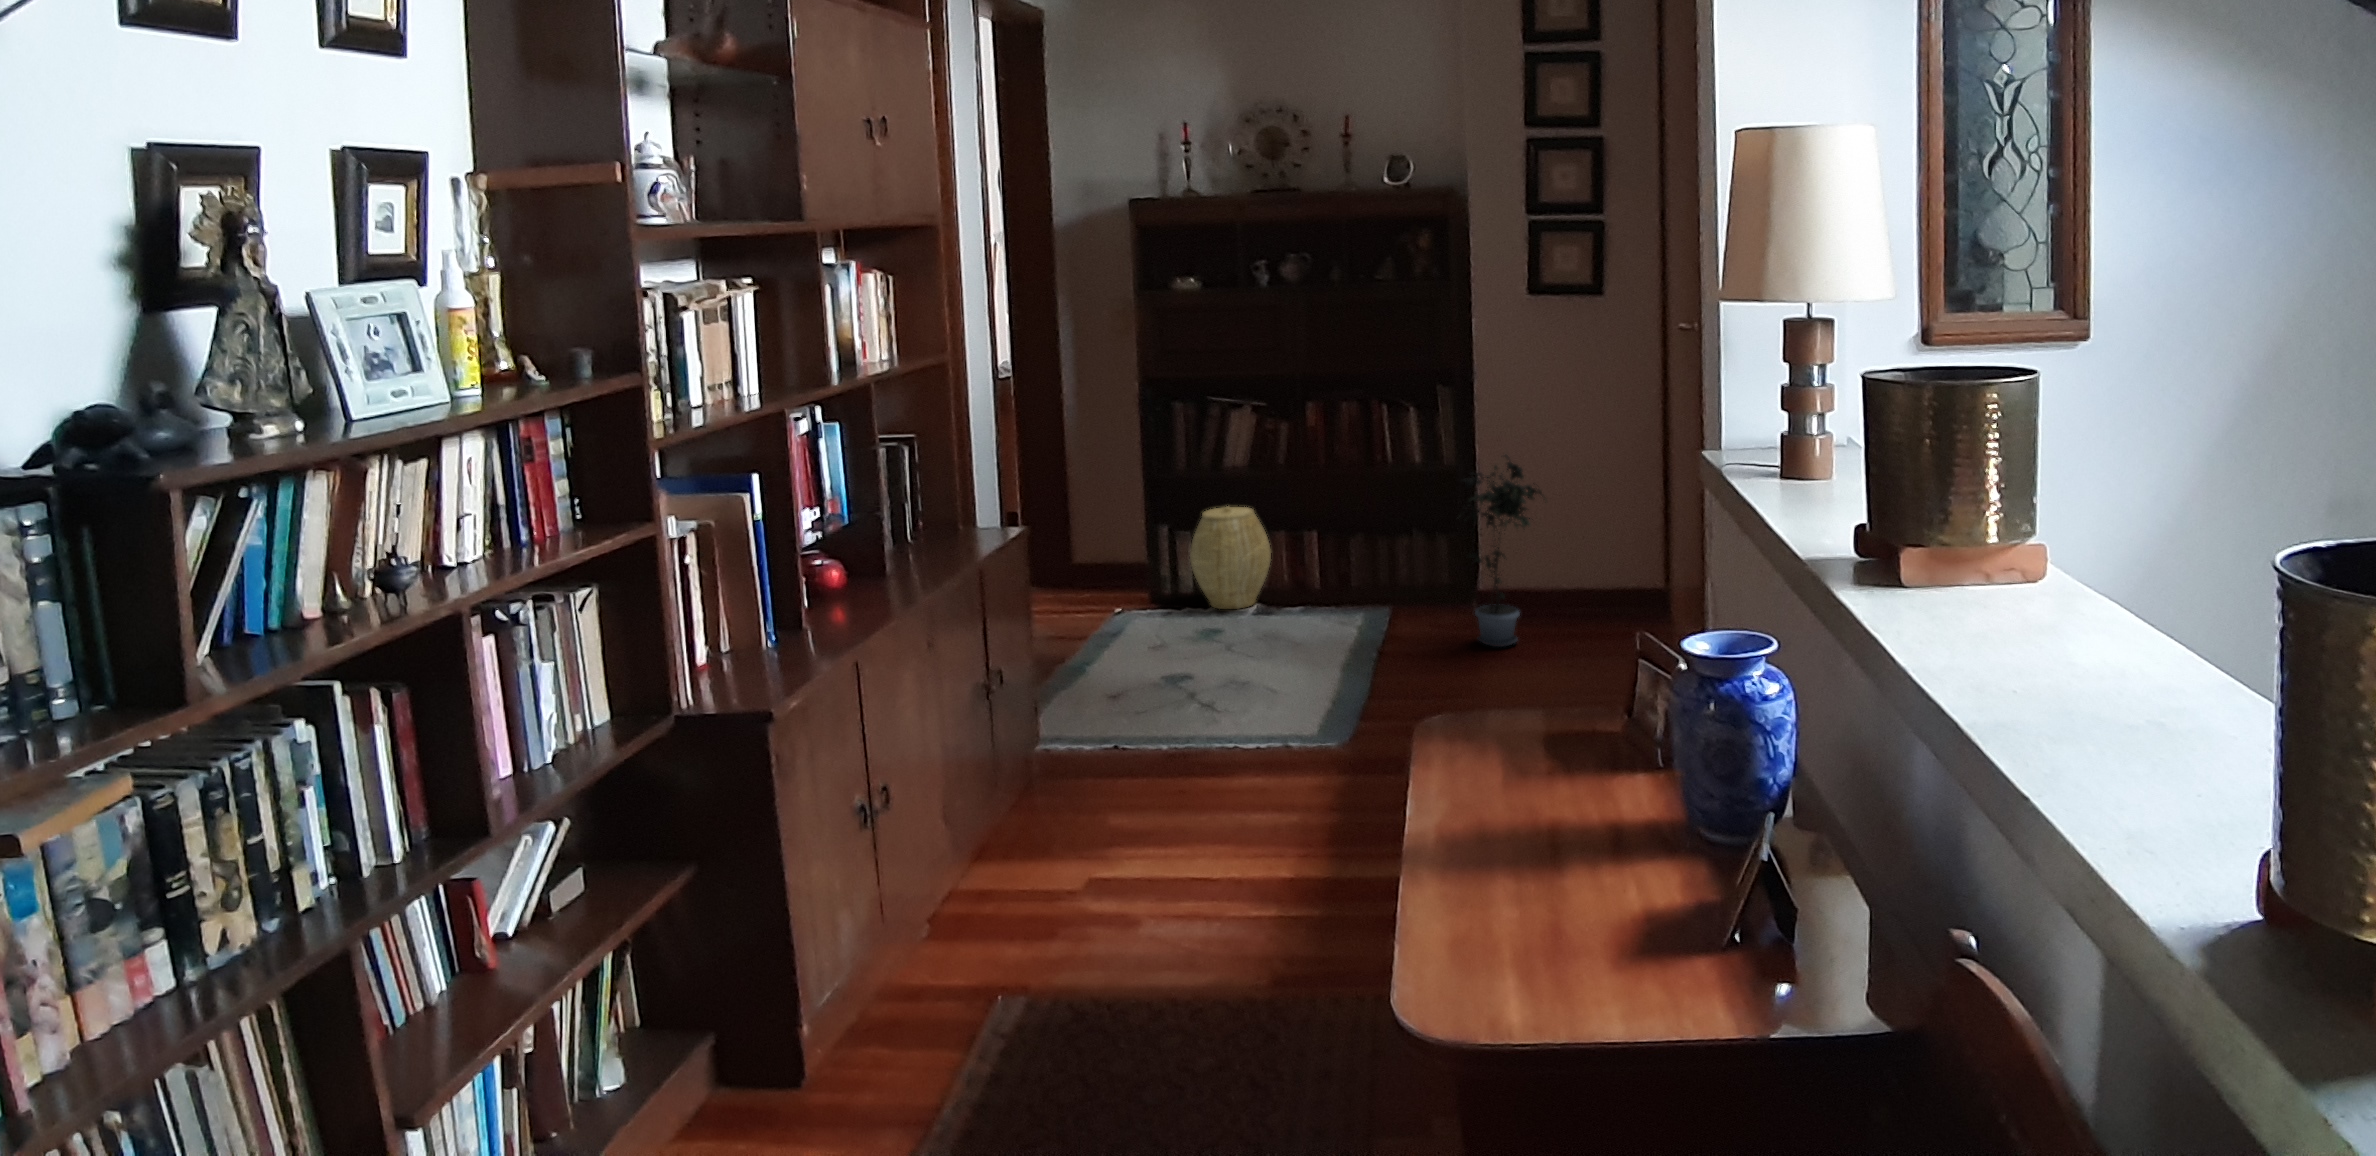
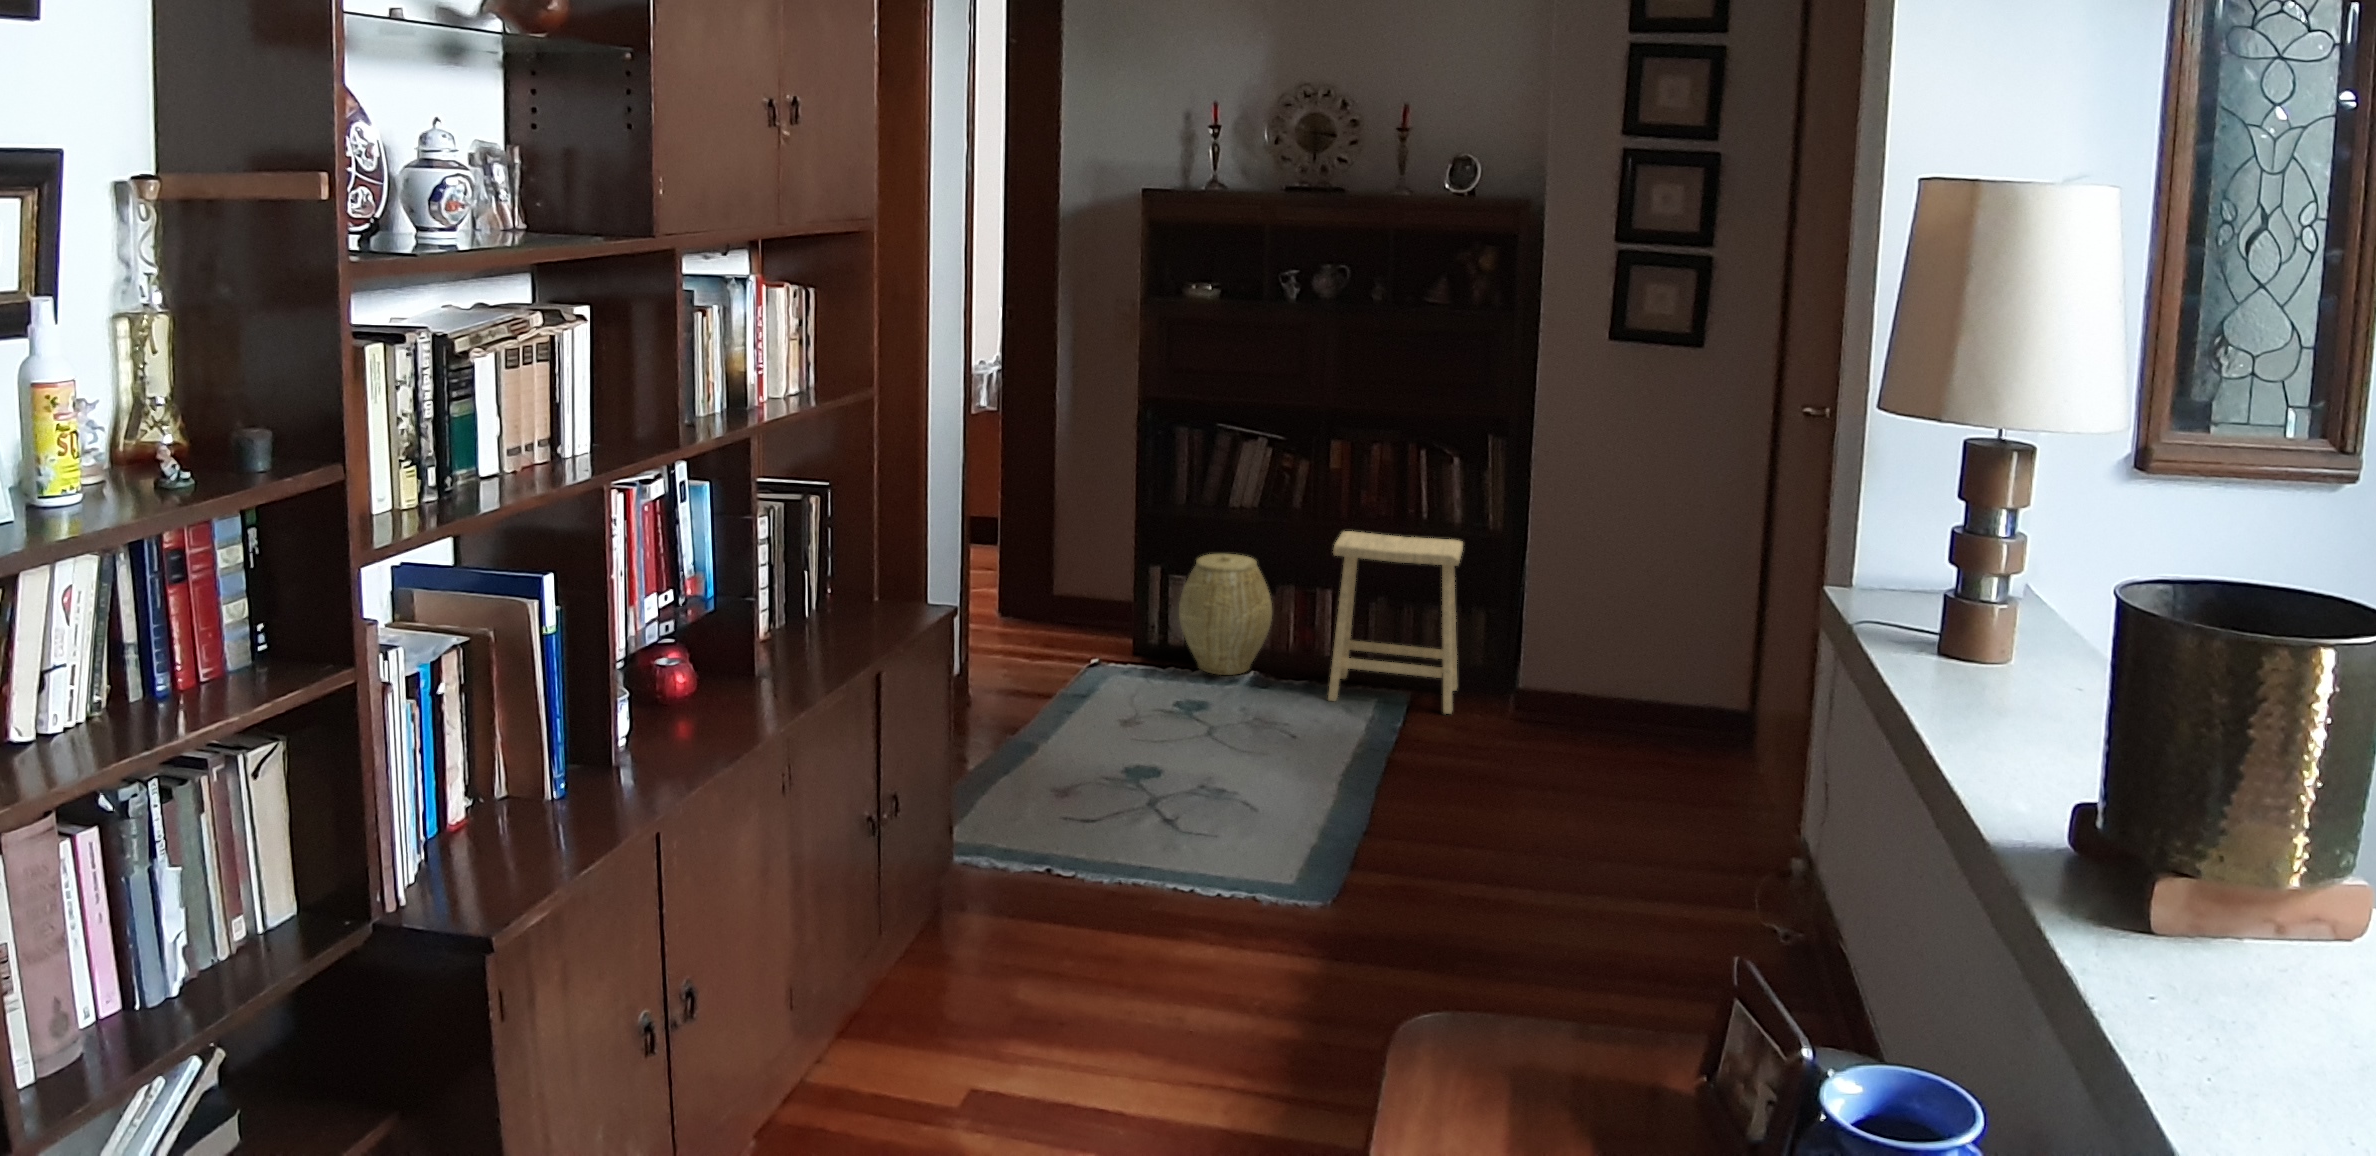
potted plant: present [1457,454,1545,647] -> none [1495,541,1612,778]
footstool: none [1319,472,1431,617] -> present [1328,531,1463,714]

